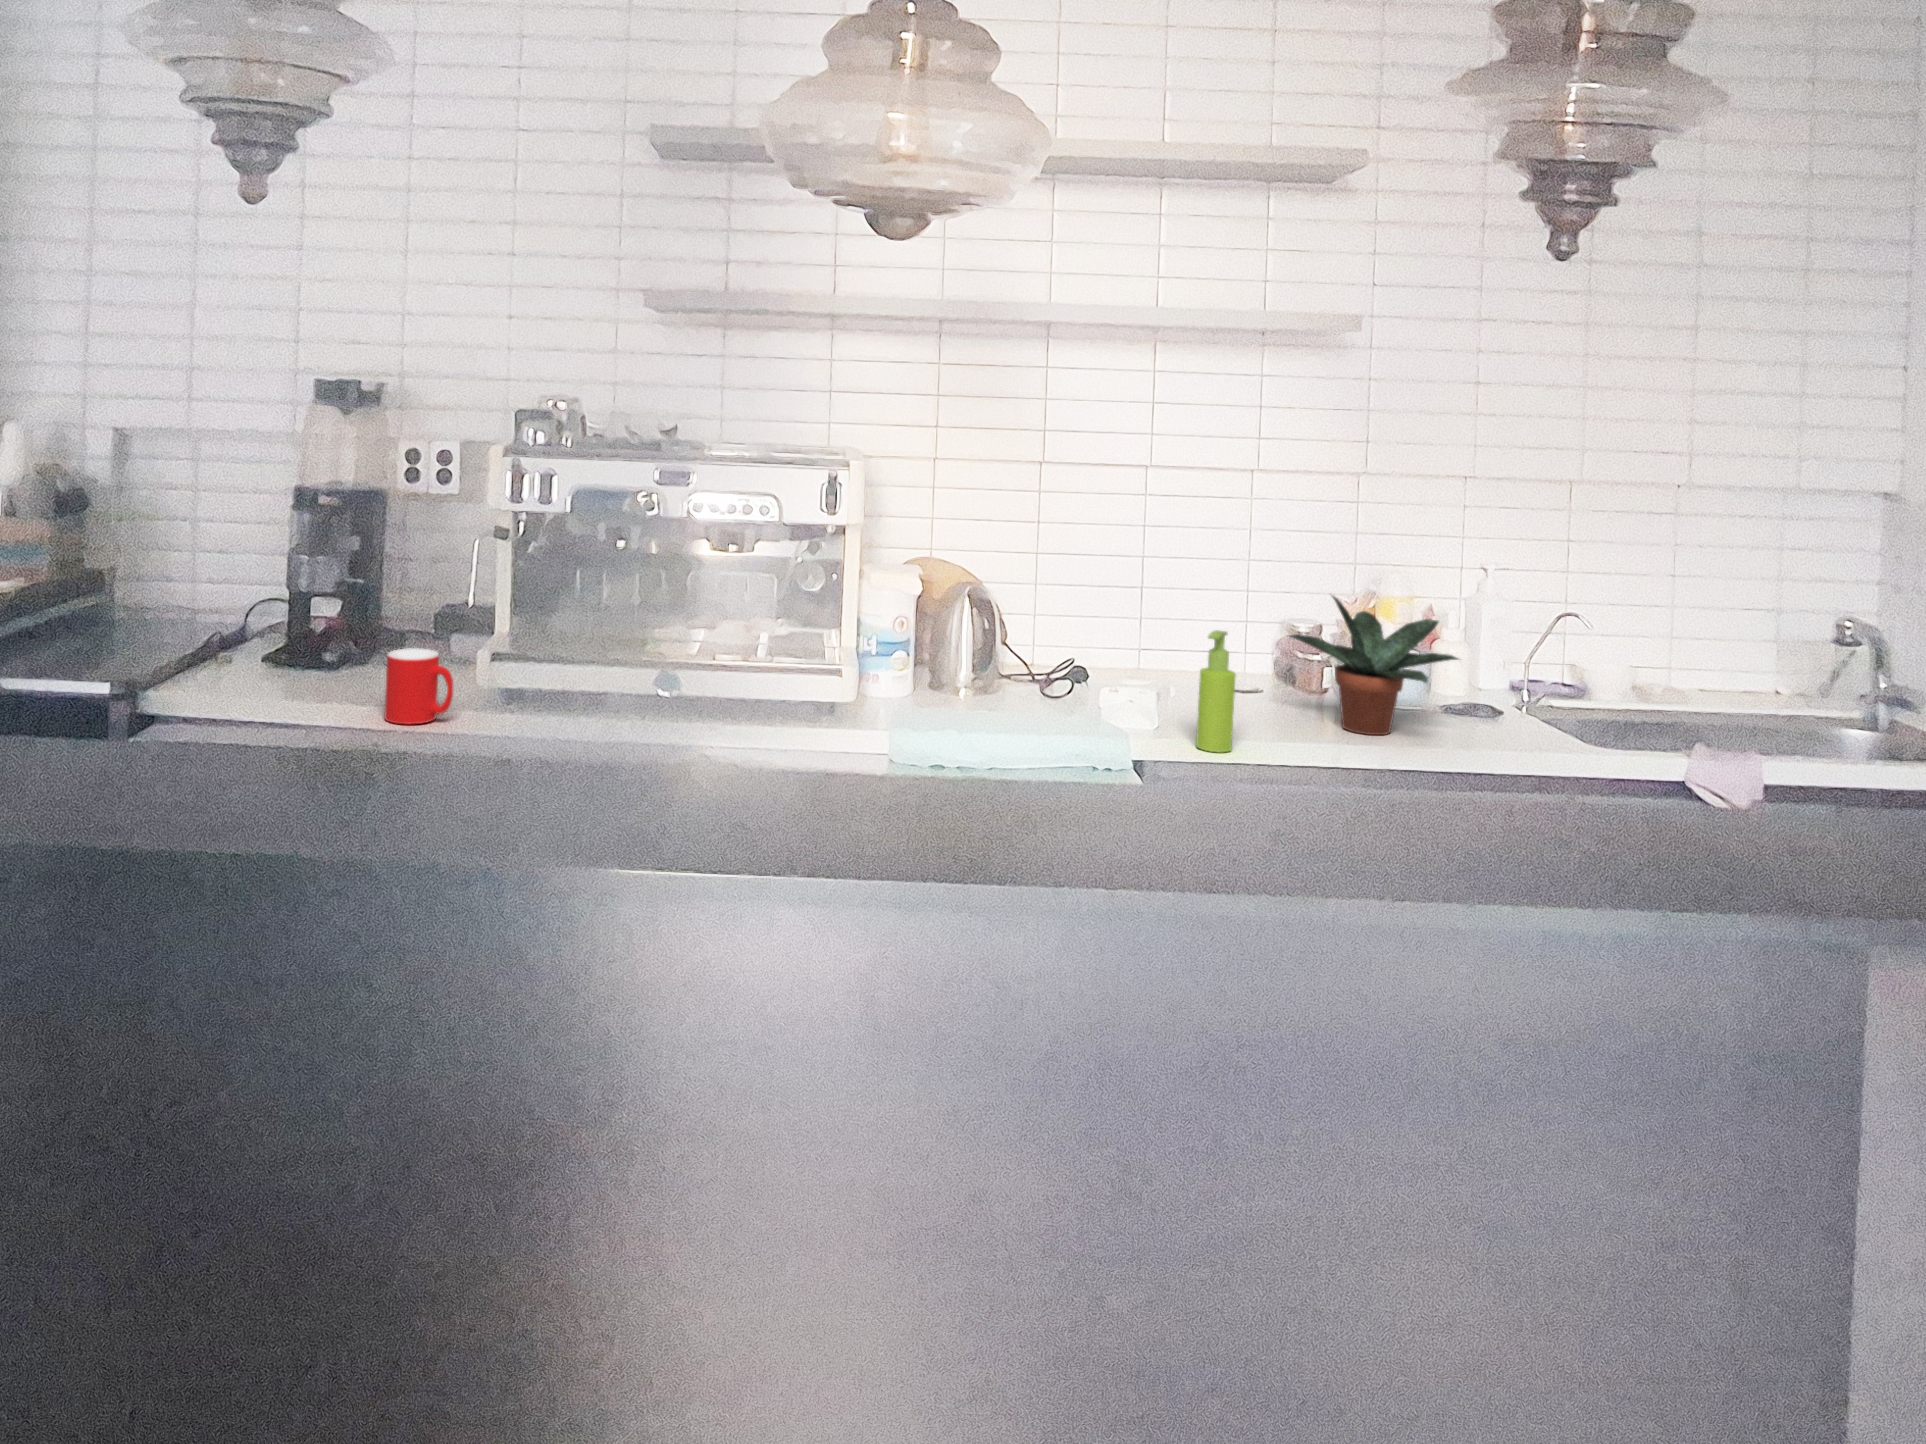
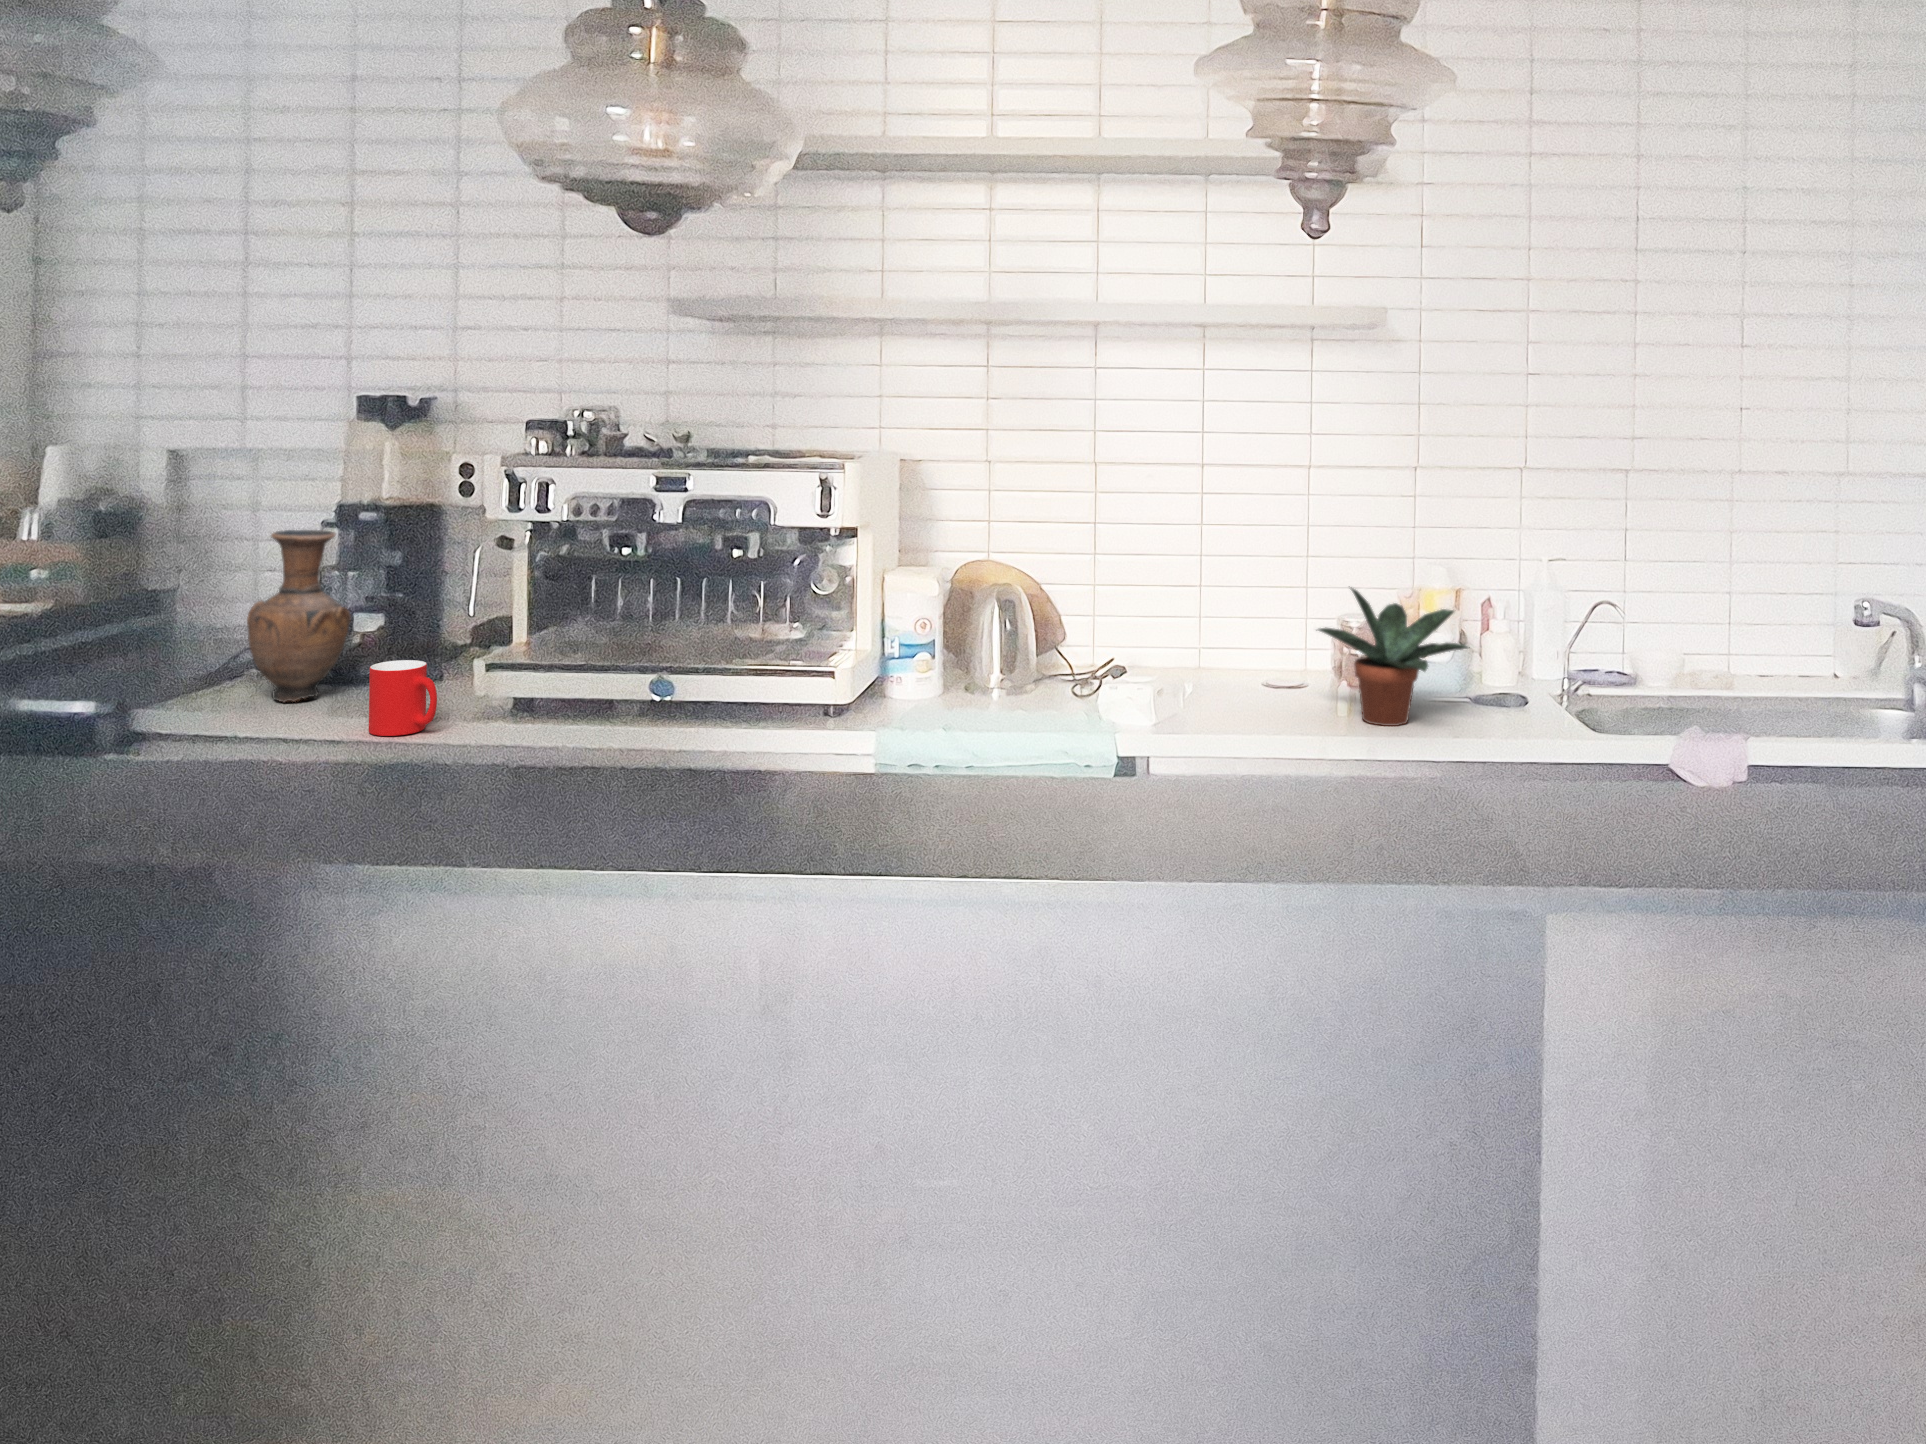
vase: none [242,514,339,688] -> present [247,530,351,702]
soap dispenser: present [1196,630,1236,753] -> none [1190,624,1226,745]

